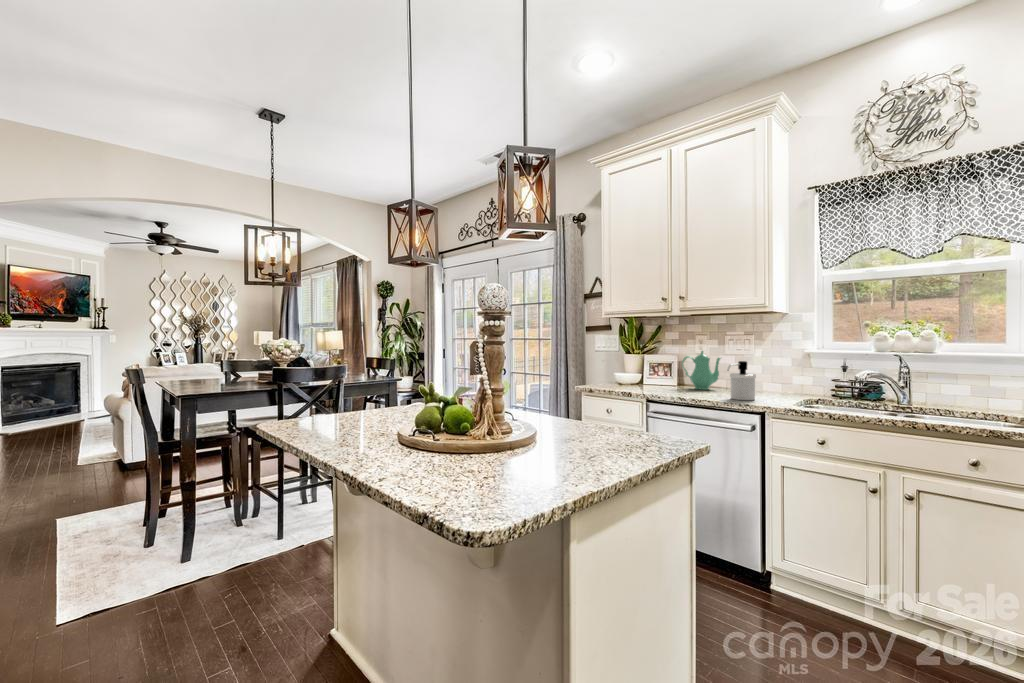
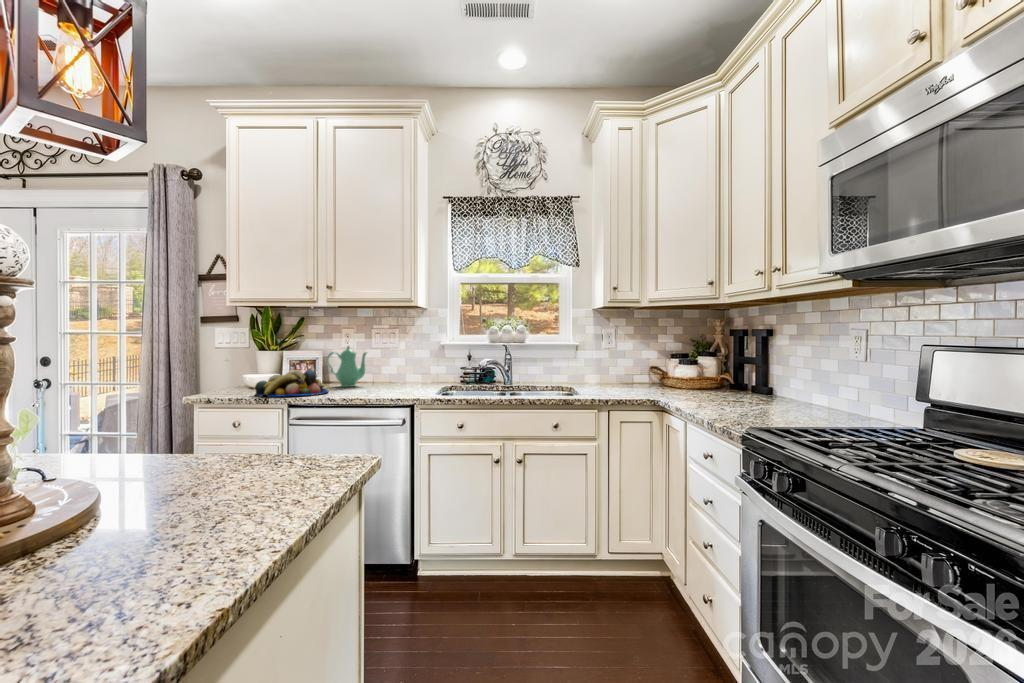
soap dispenser: present [727,361,756,400] -> none [379,355,403,394]
fruit bowl: none [617,371,680,395] -> present [255,369,328,397]

